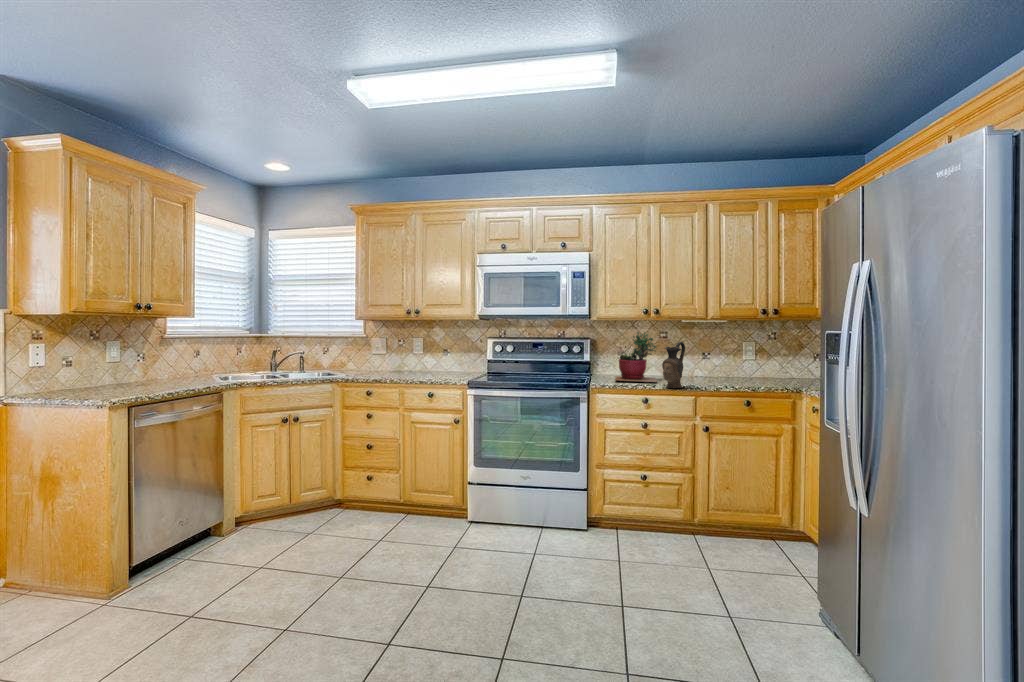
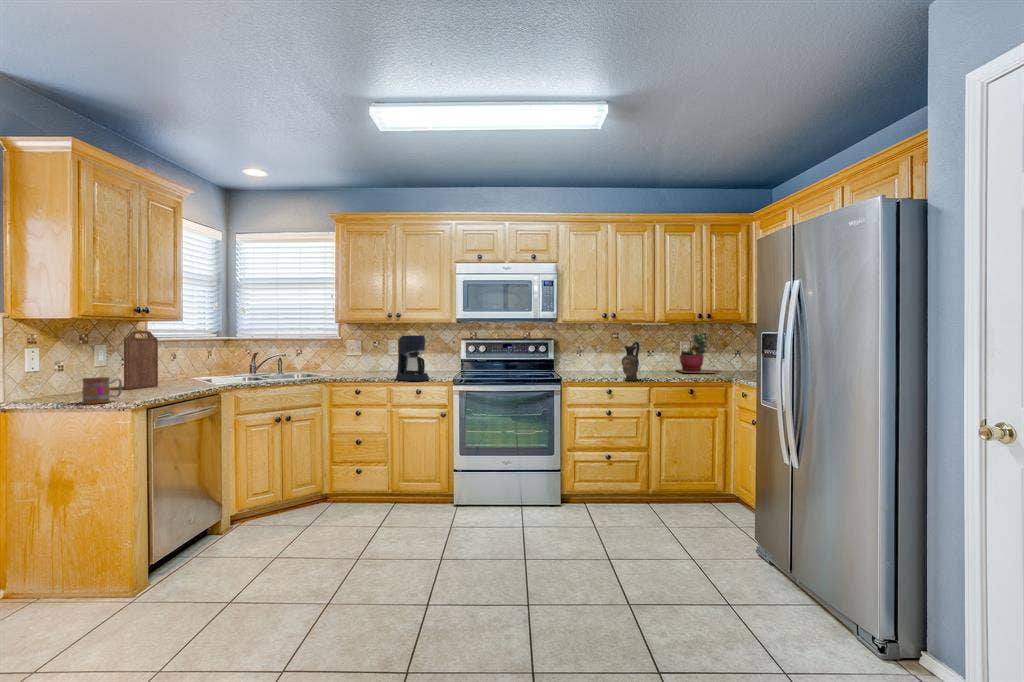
cutting board: none [132,327,169,385] -> present [124,331,158,389]
succulent plant: present [615,332,657,382] -> present [676,332,714,373]
coffee maker: none [410,333,445,383] -> present [396,335,430,381]
mug: none [67,374,109,401] -> present [82,377,122,404]

